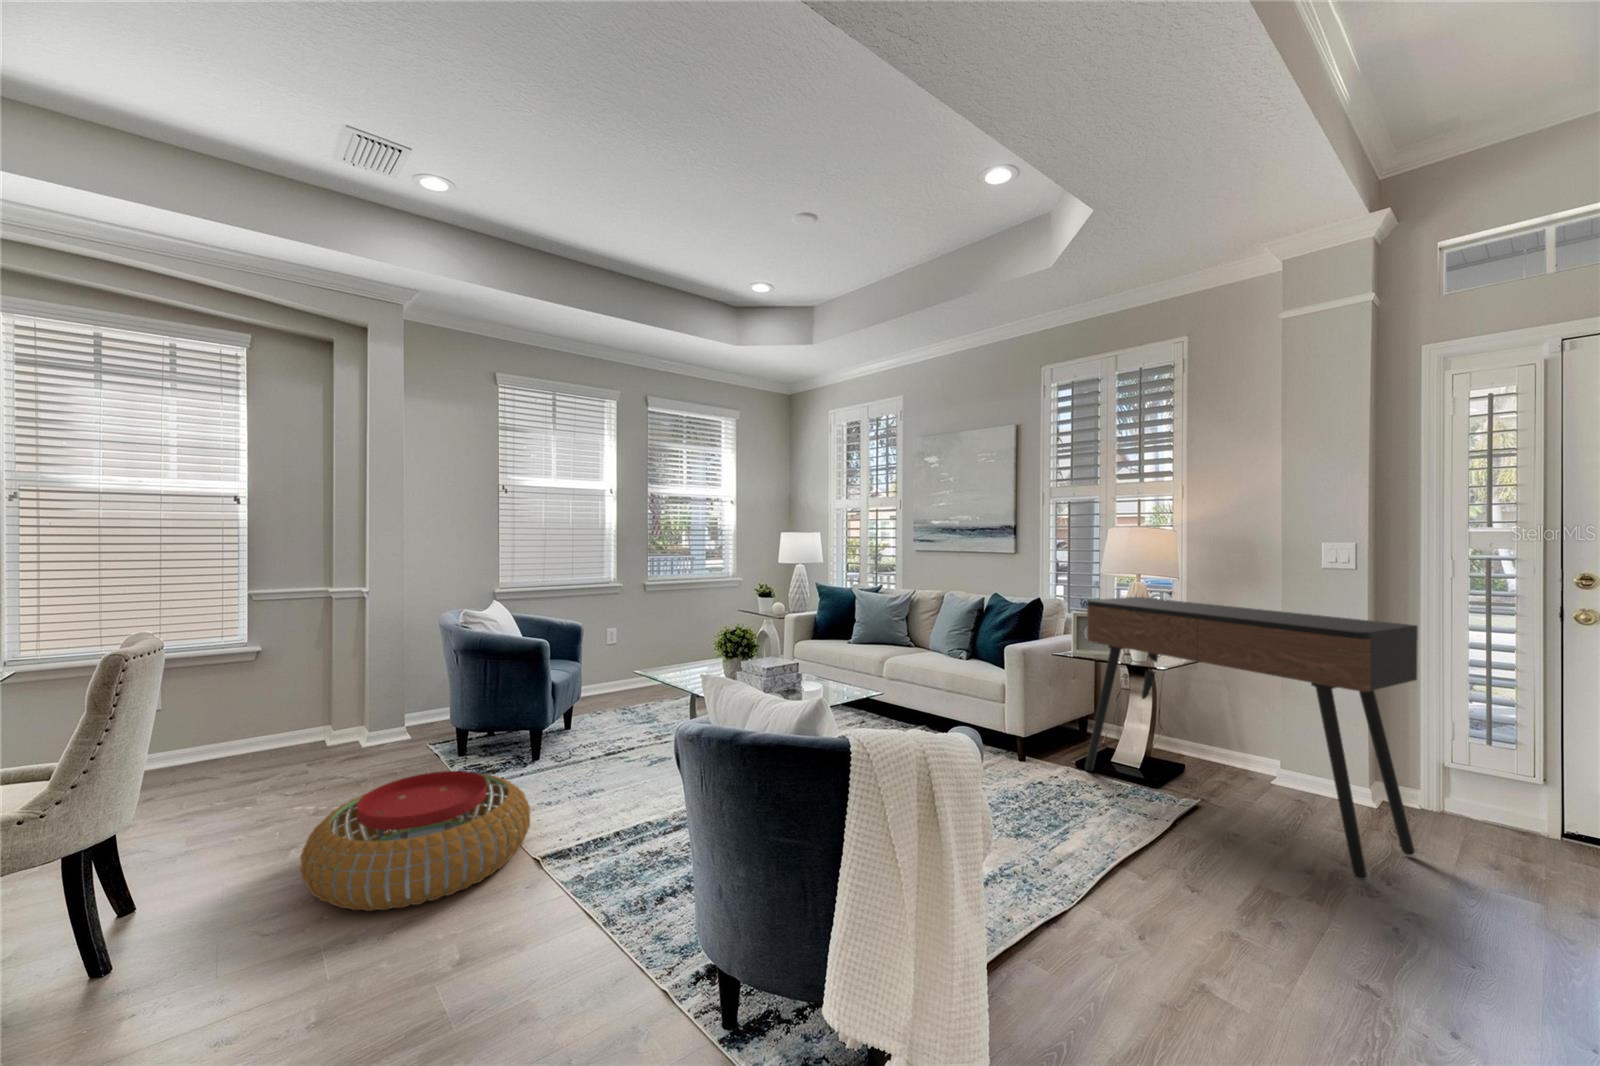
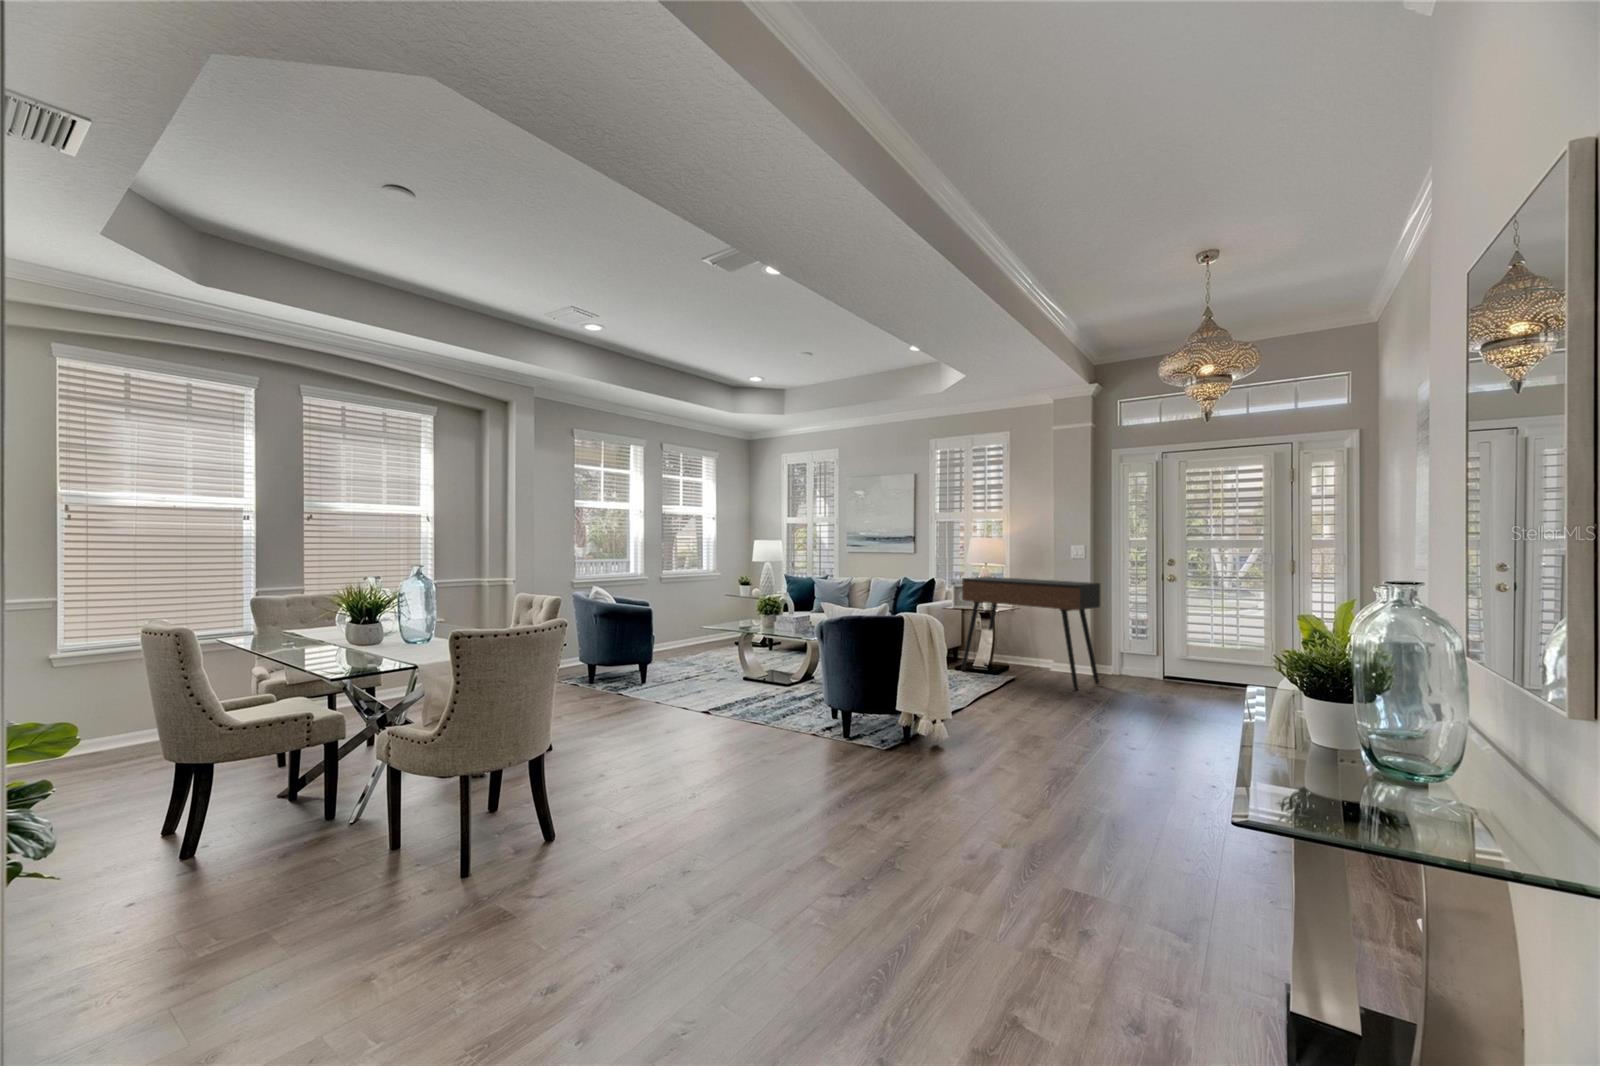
pouf: present [300,771,530,911] -> none [604,674,708,727]

